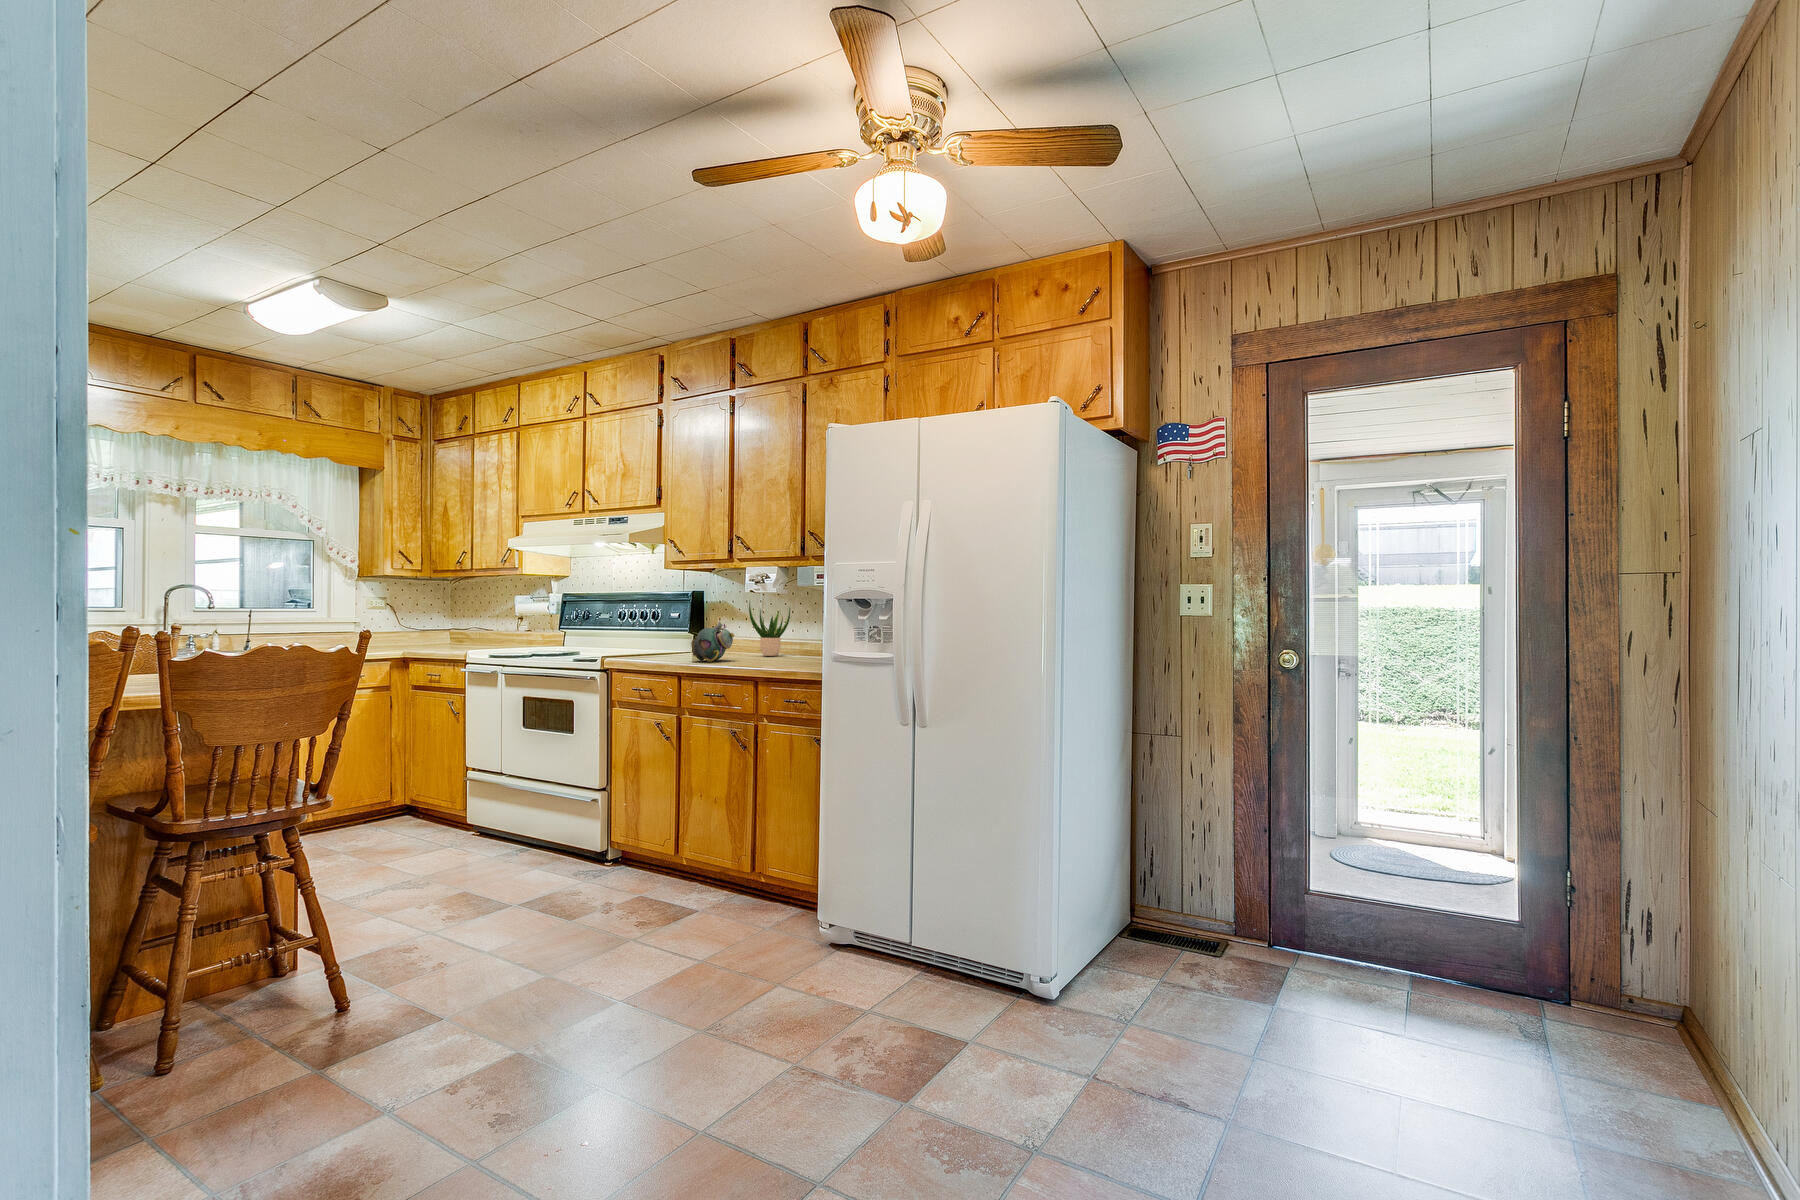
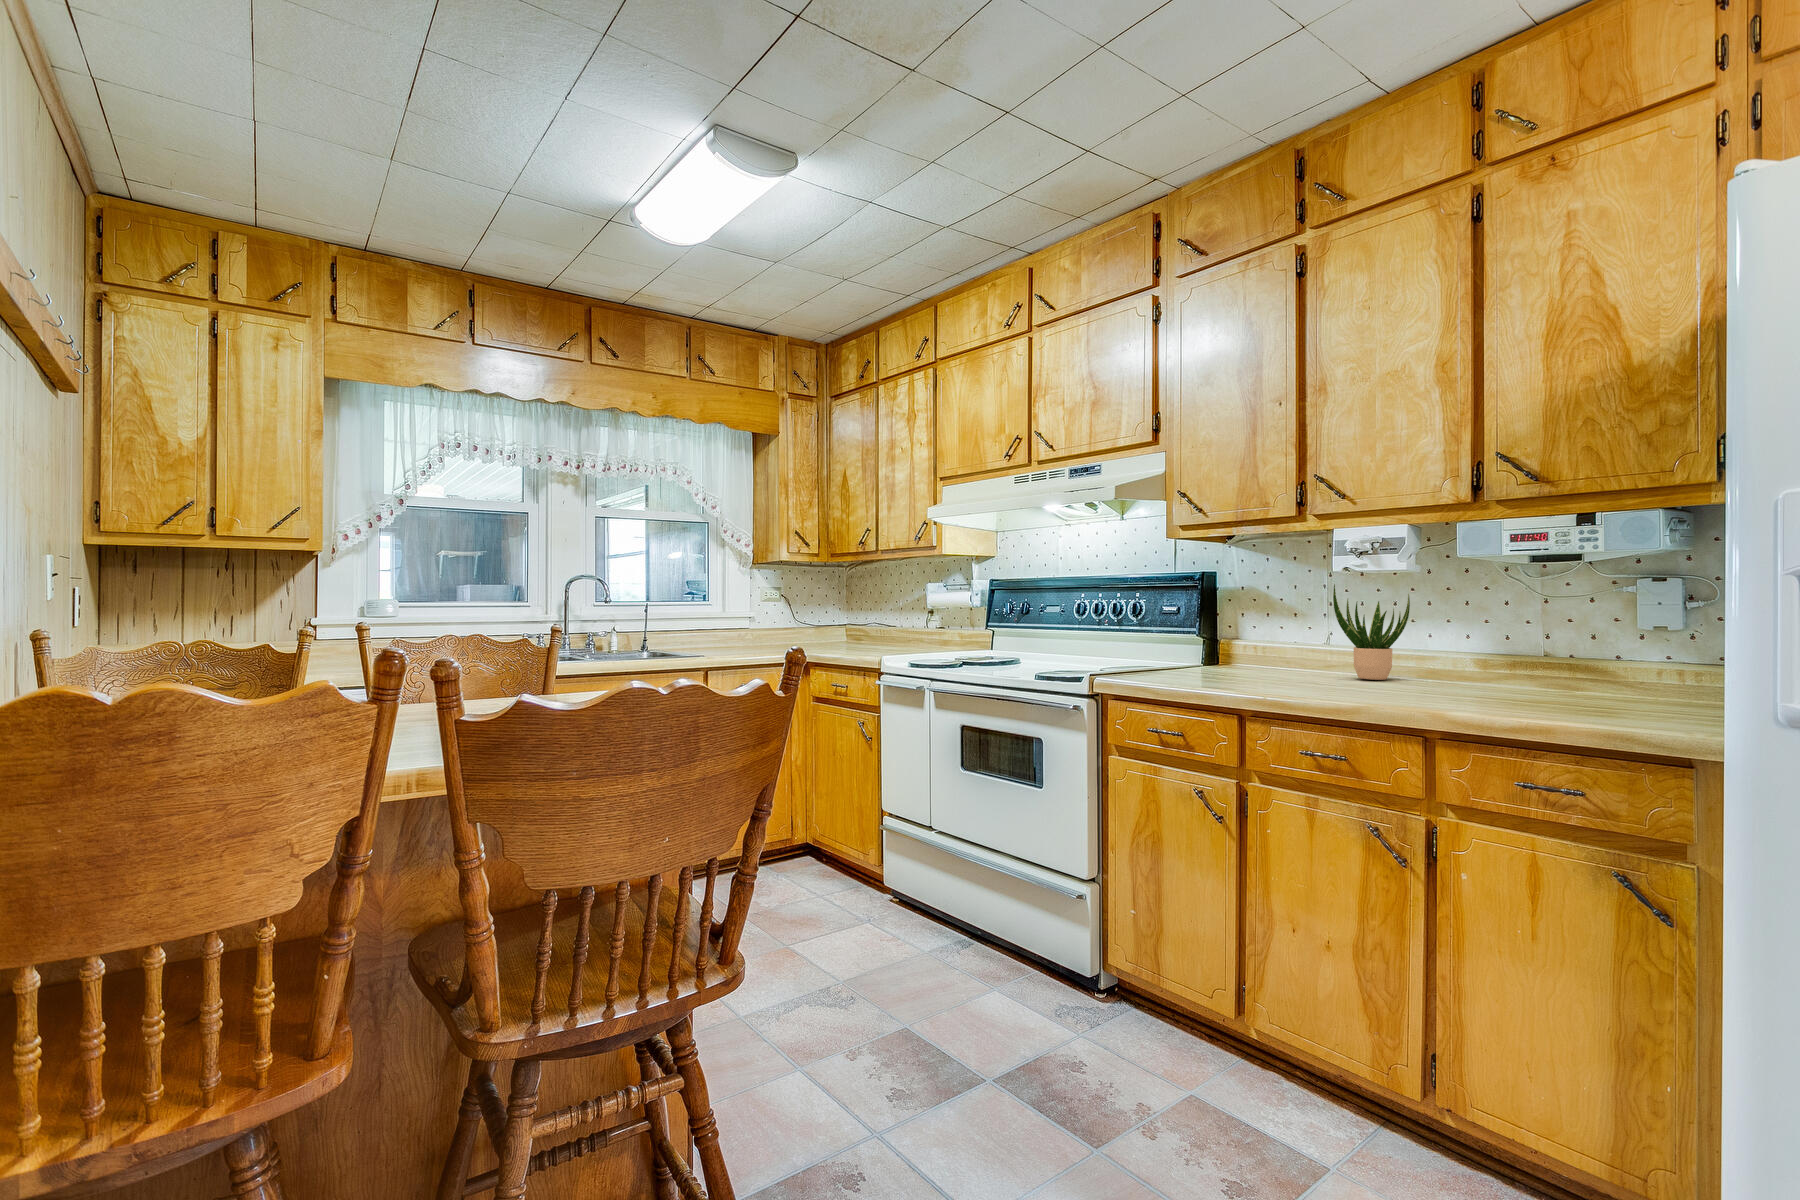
teapot: present [691,622,734,662] -> none [1251,621,1333,692]

